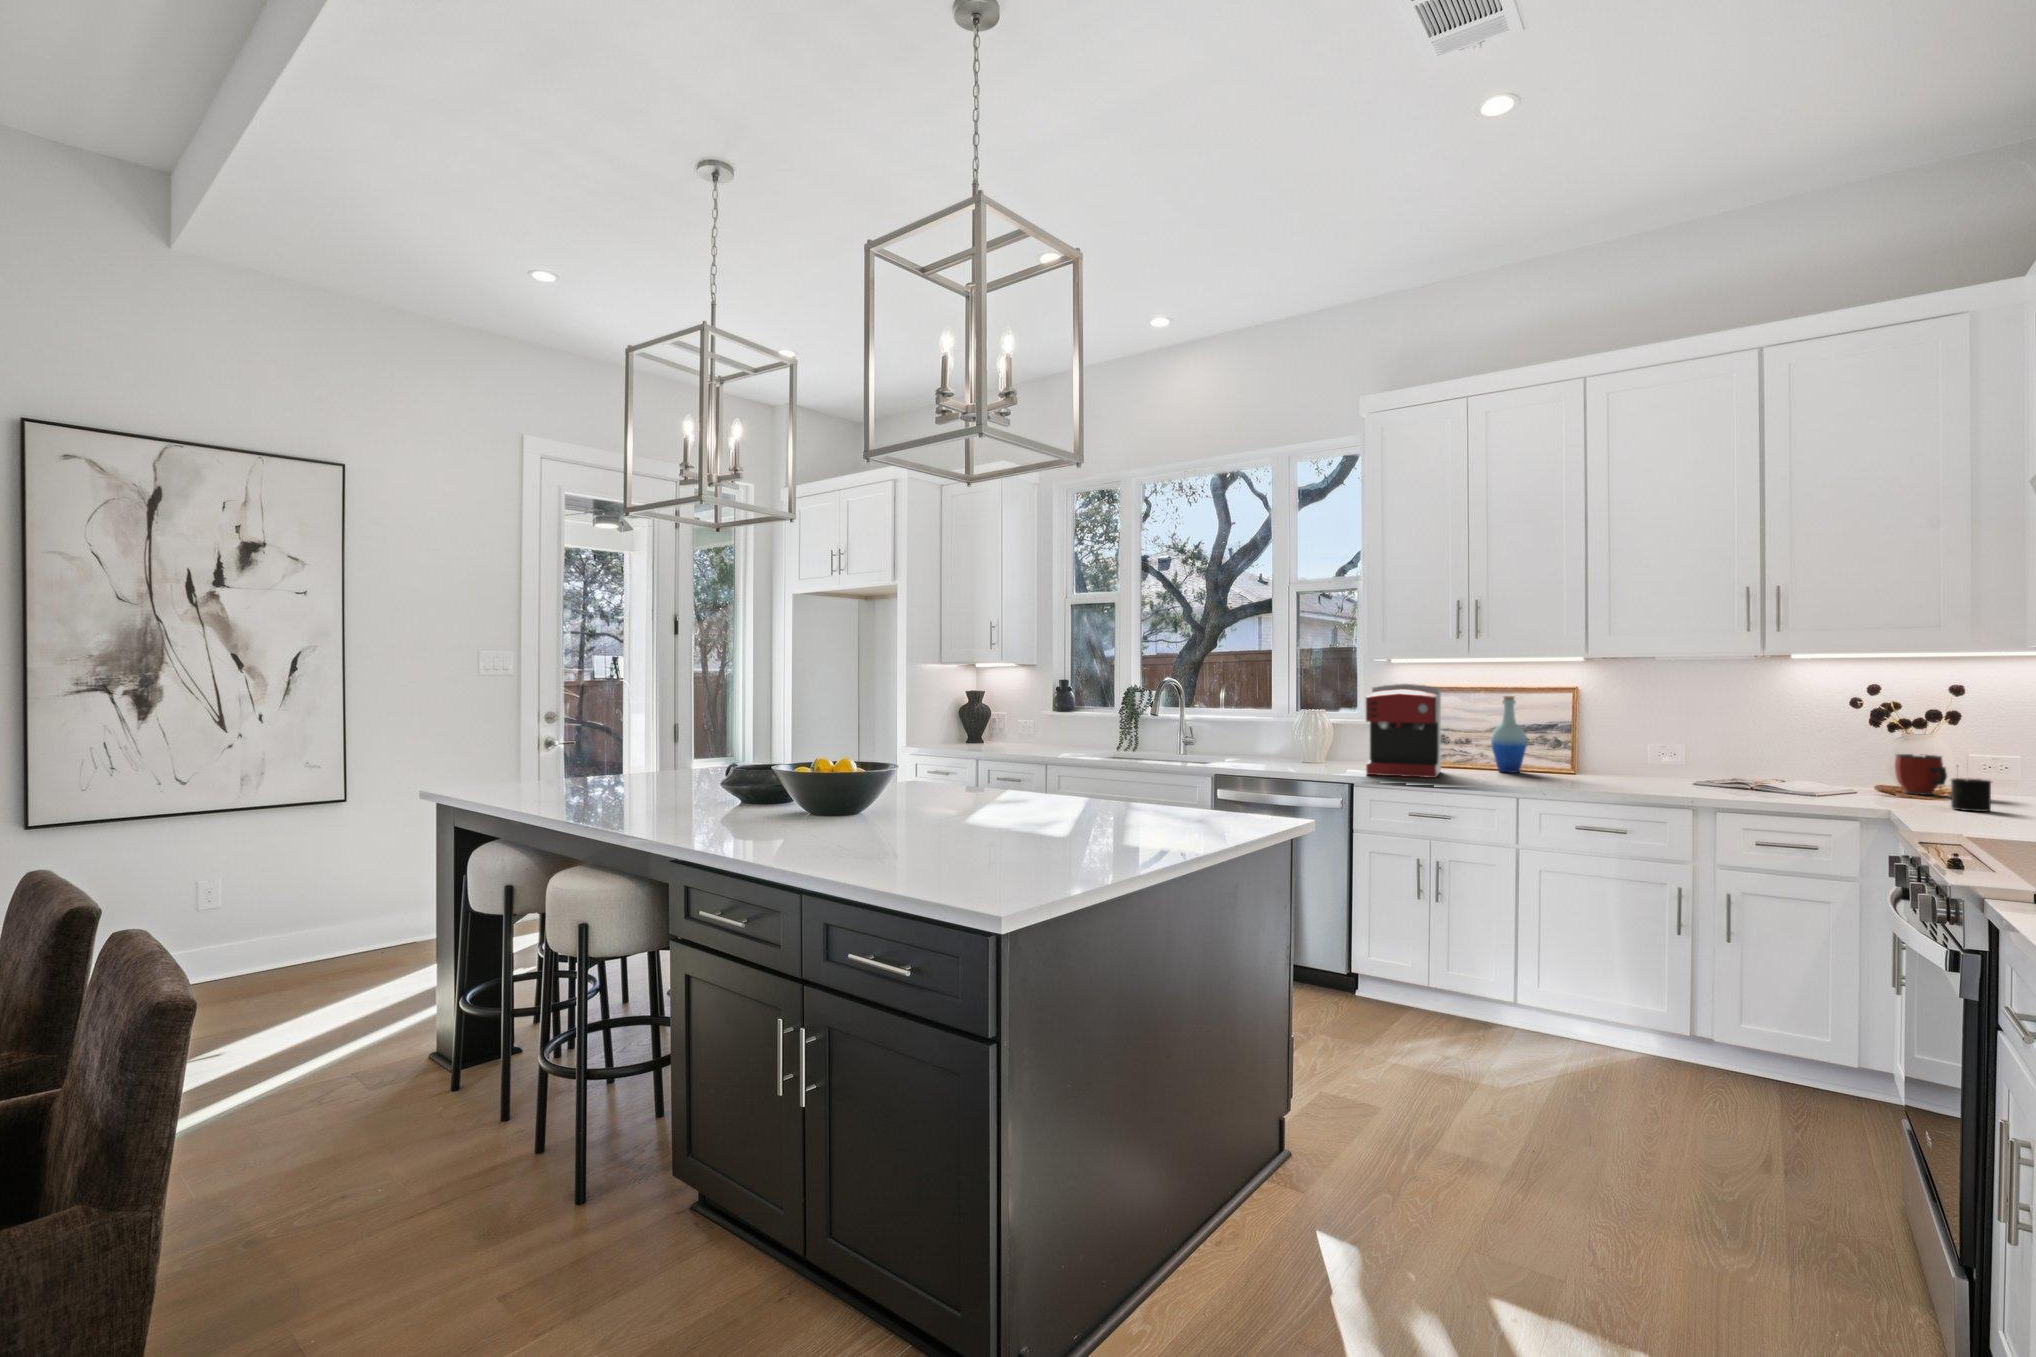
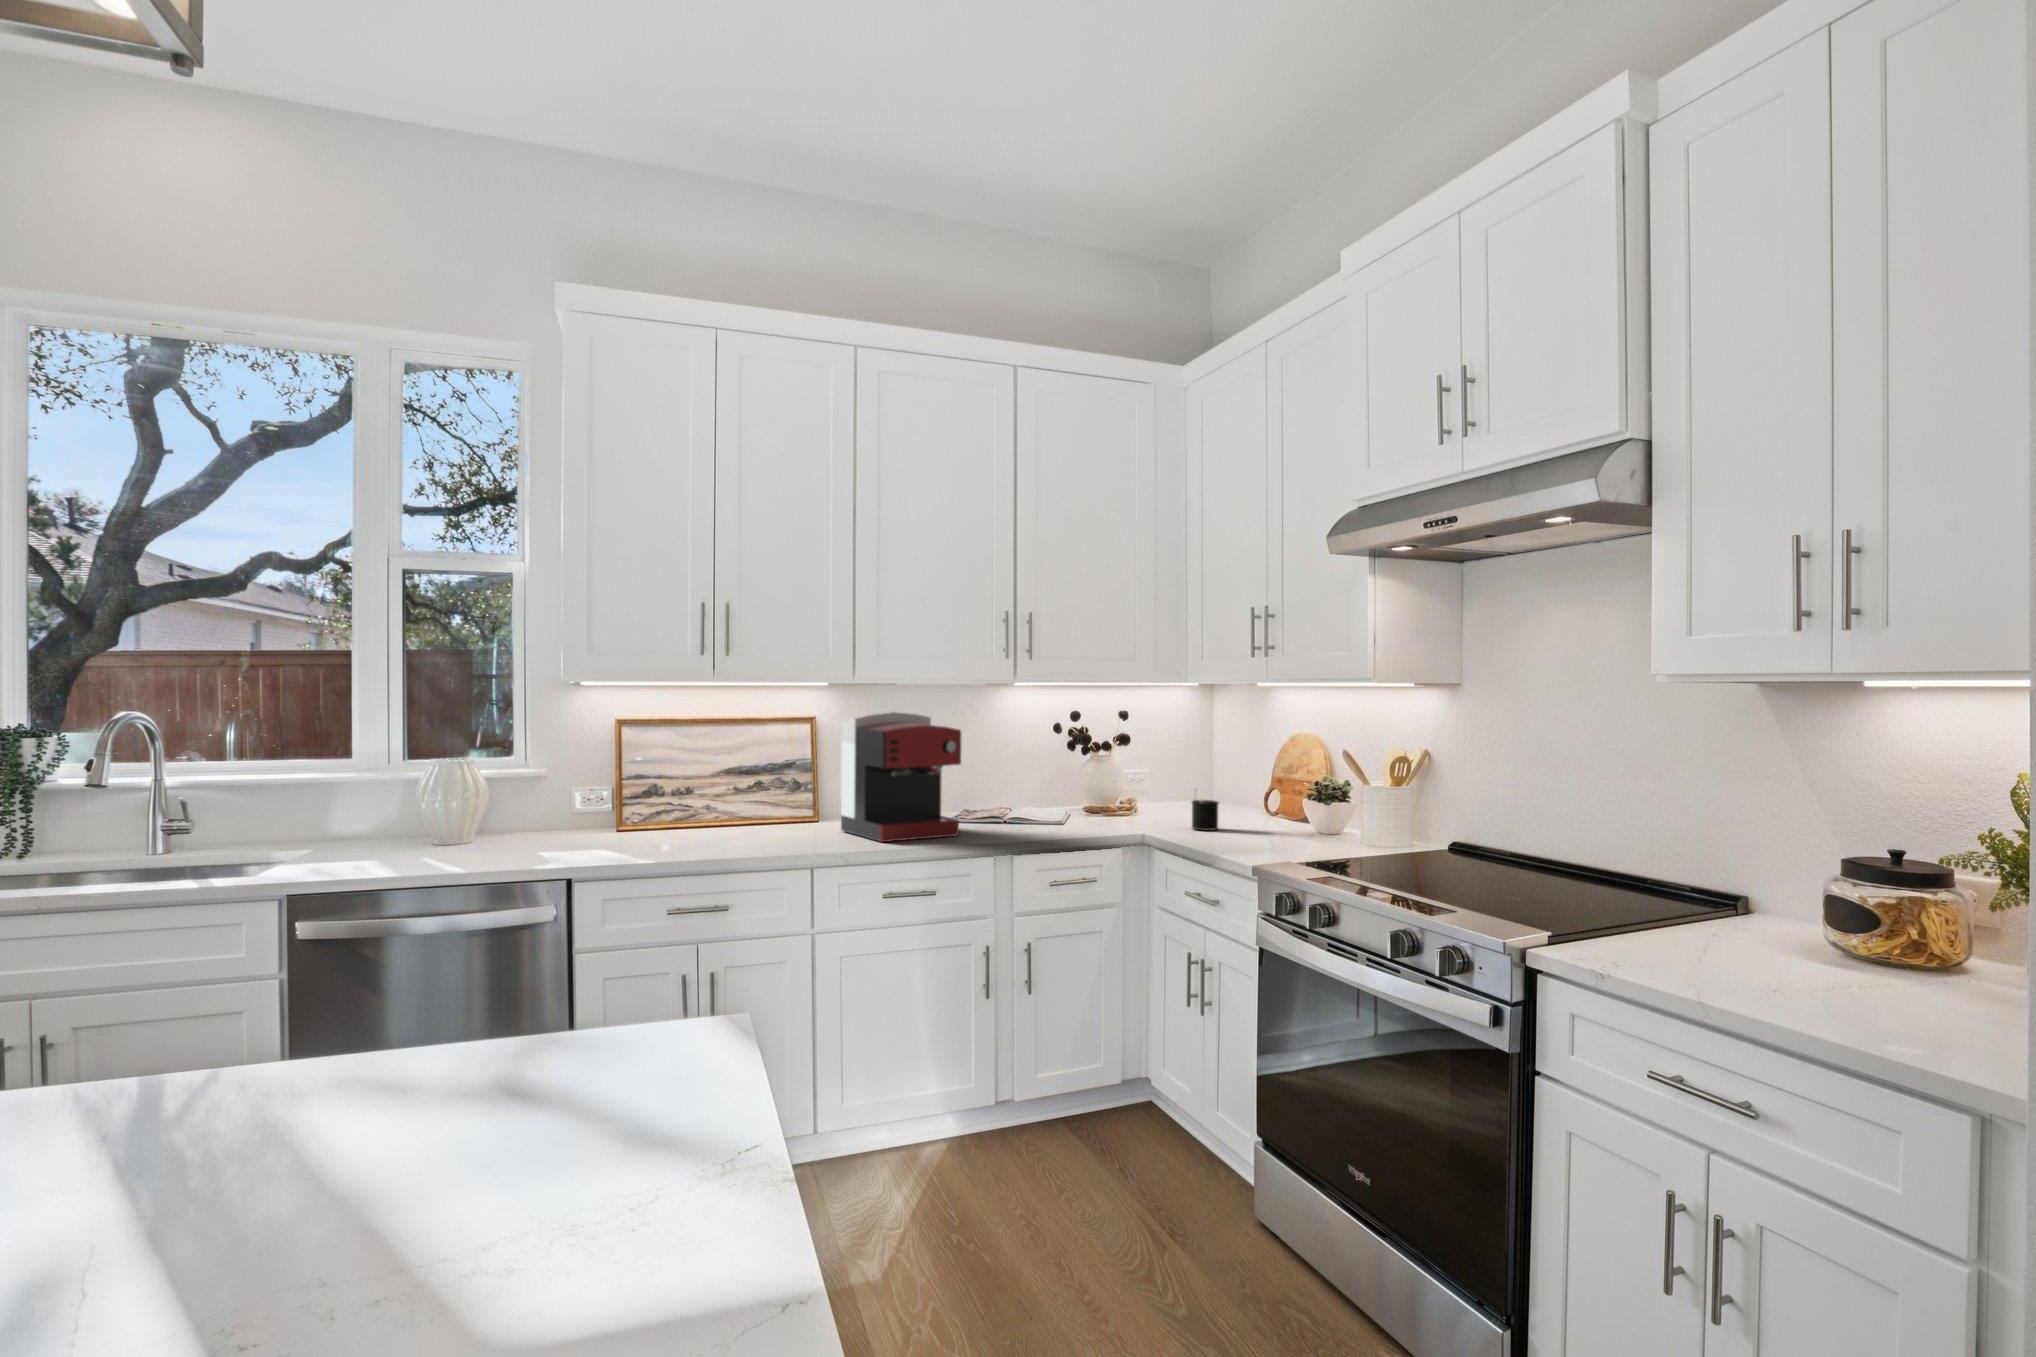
coffee maker: present [1366,684,1441,778] -> present [841,712,961,842]
bottle: present [1491,696,1527,773] -> none [724,728,769,830]
mug: present [1895,754,1947,795] -> none [1101,776,1144,815]

